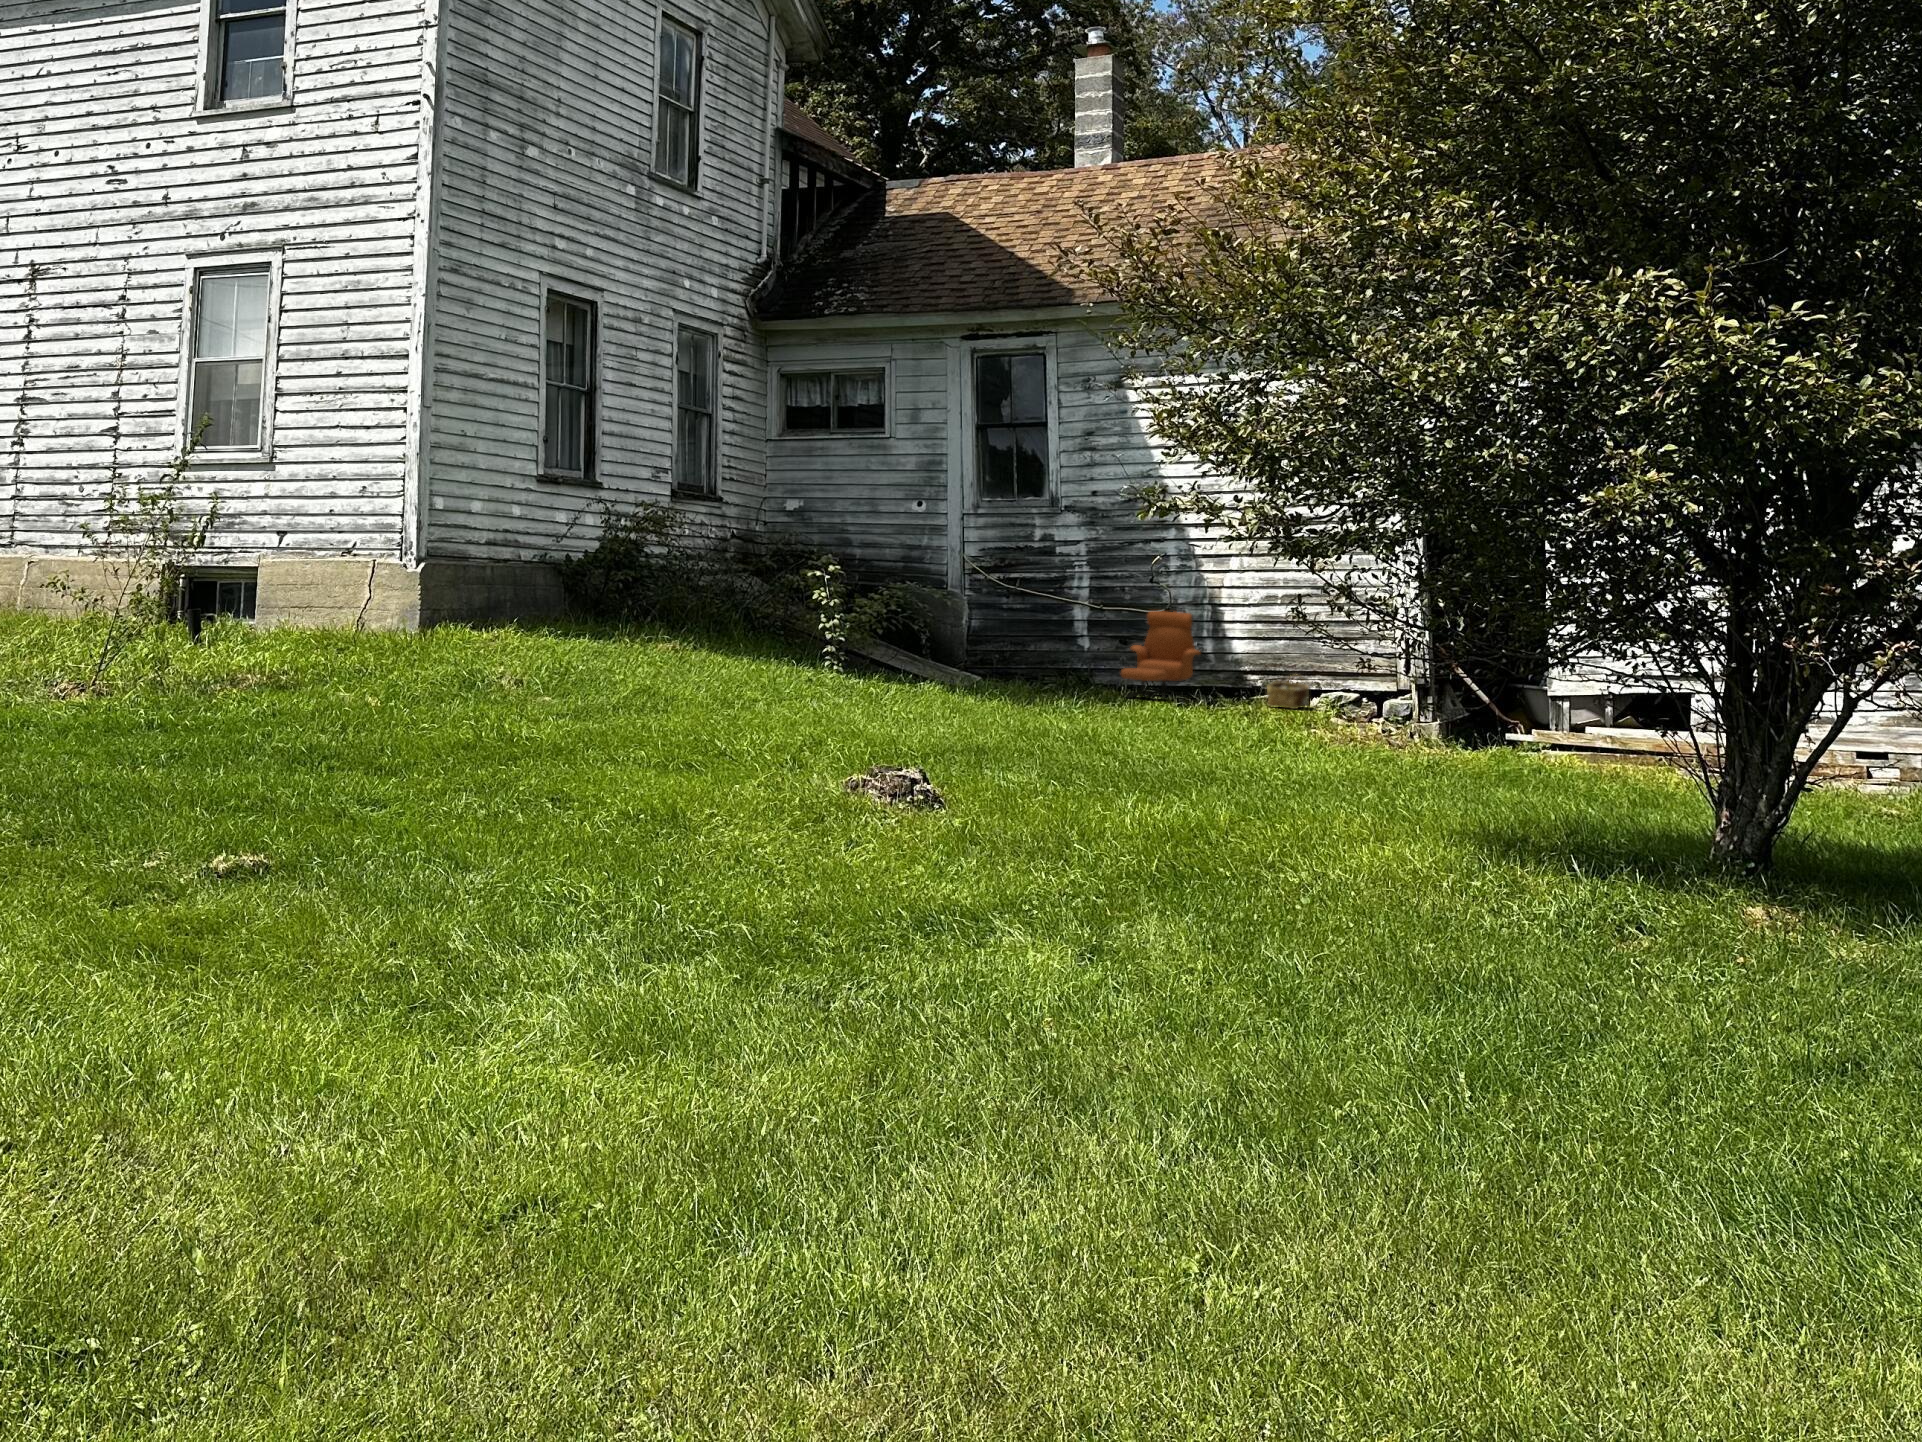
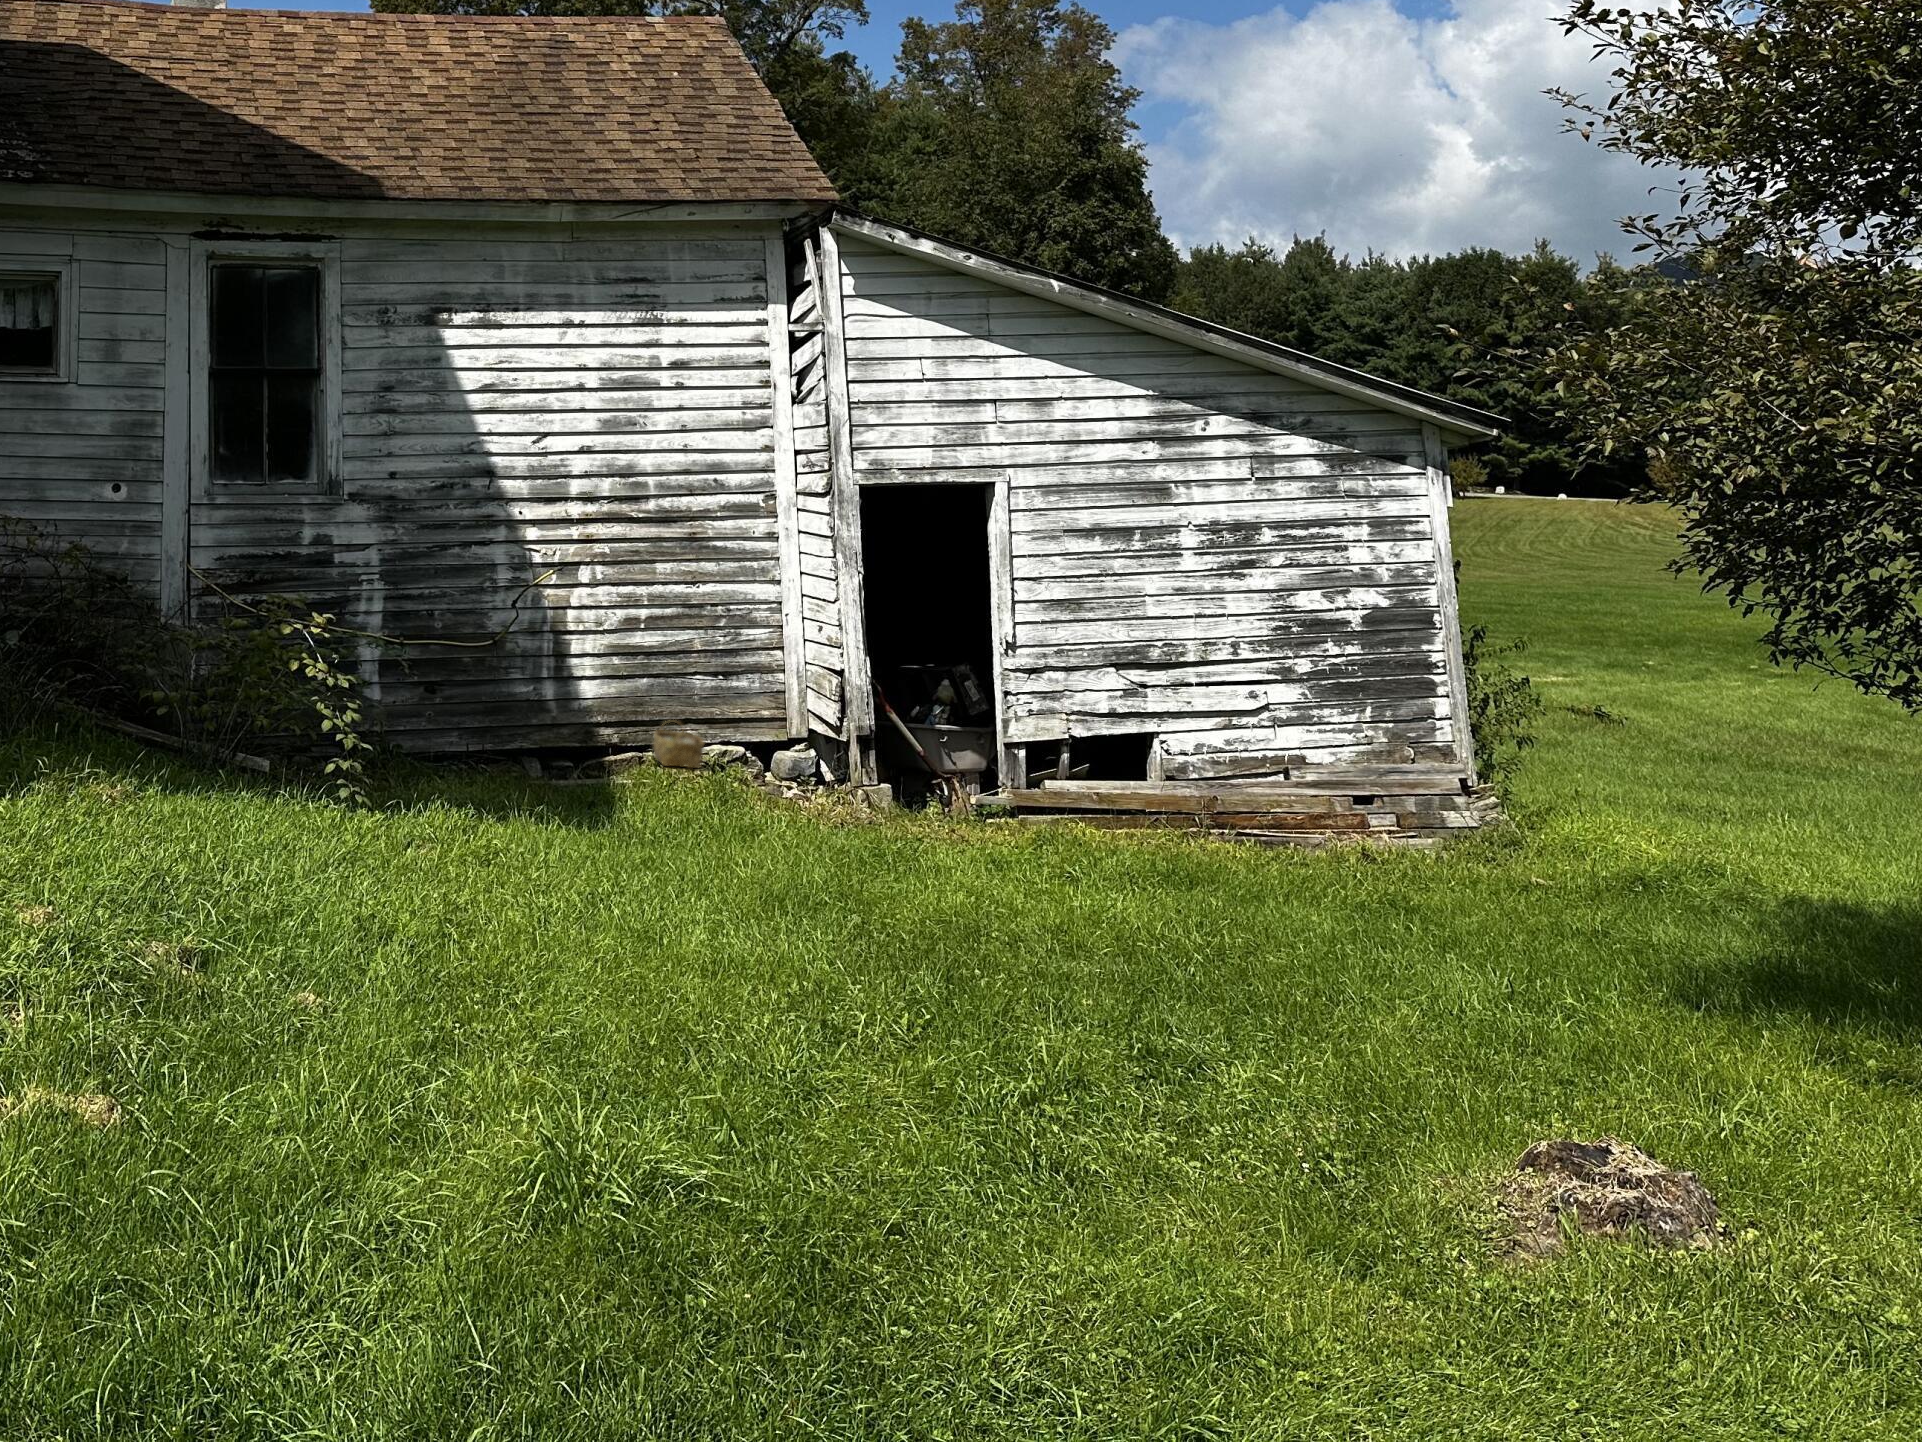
lounge chair: present [1121,611,1200,699] -> none [466,640,560,771]

